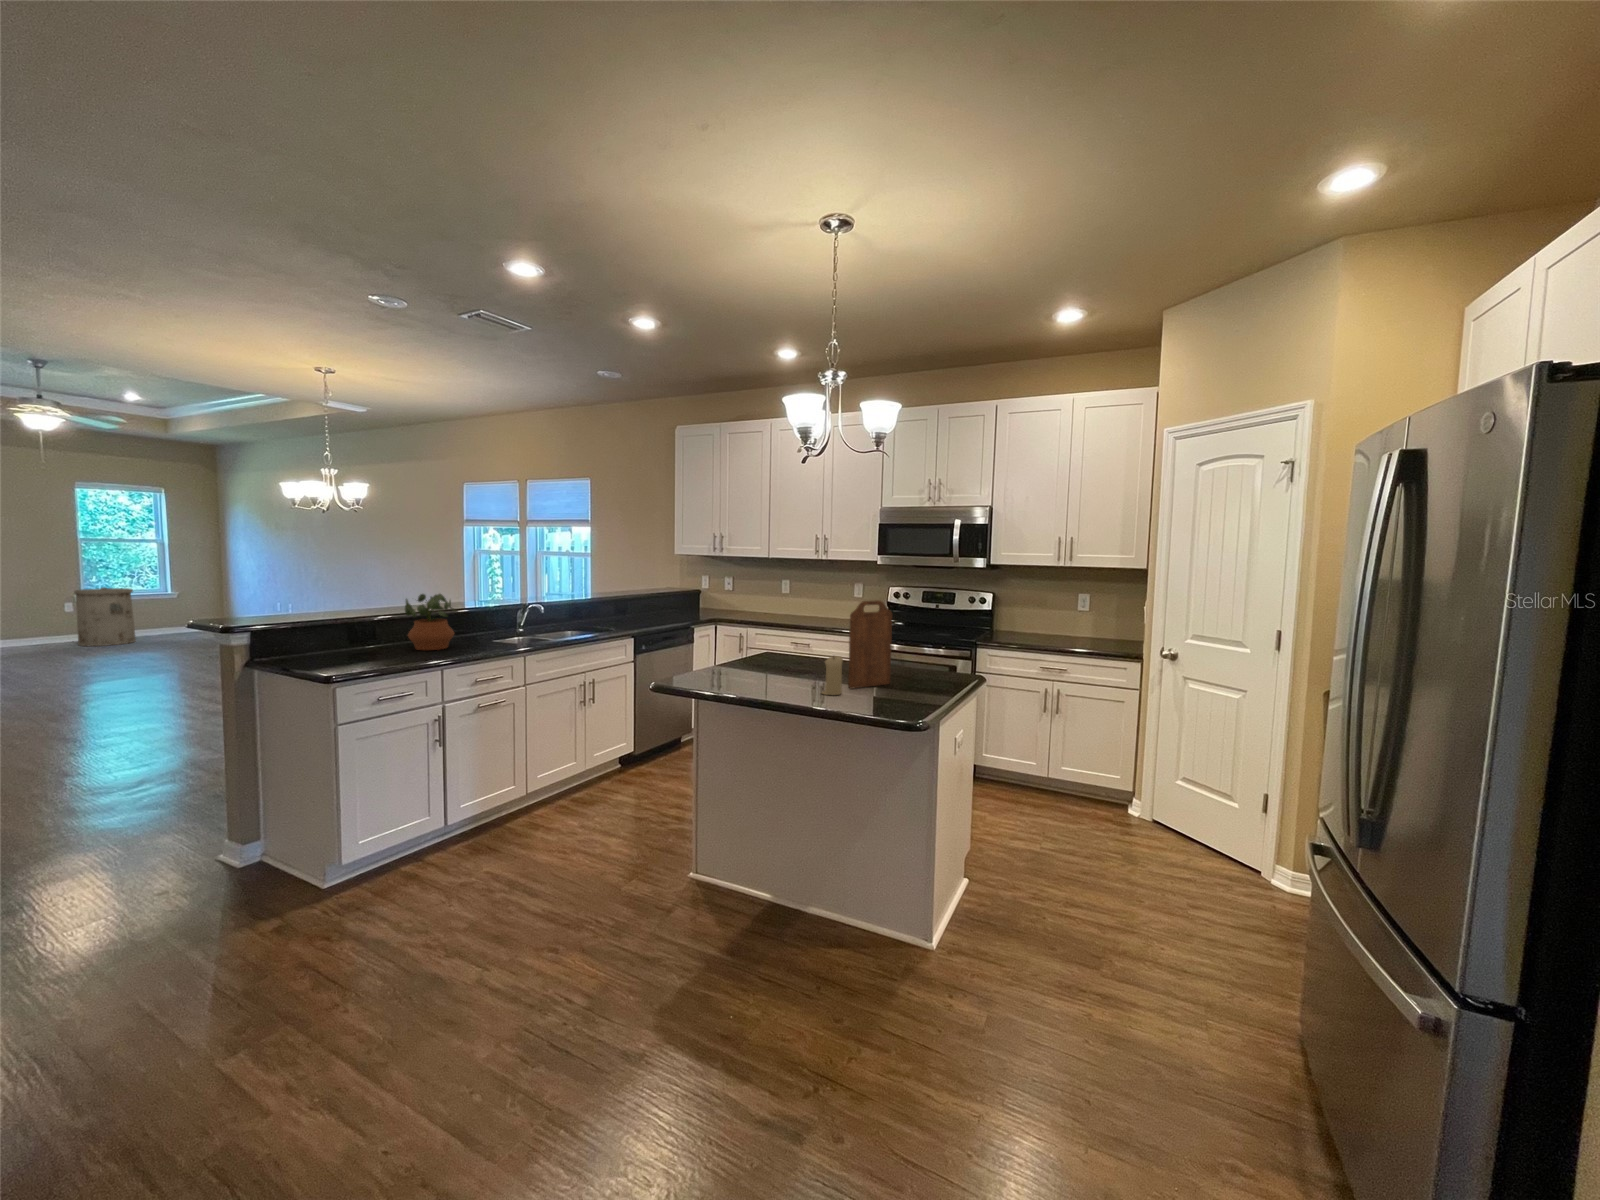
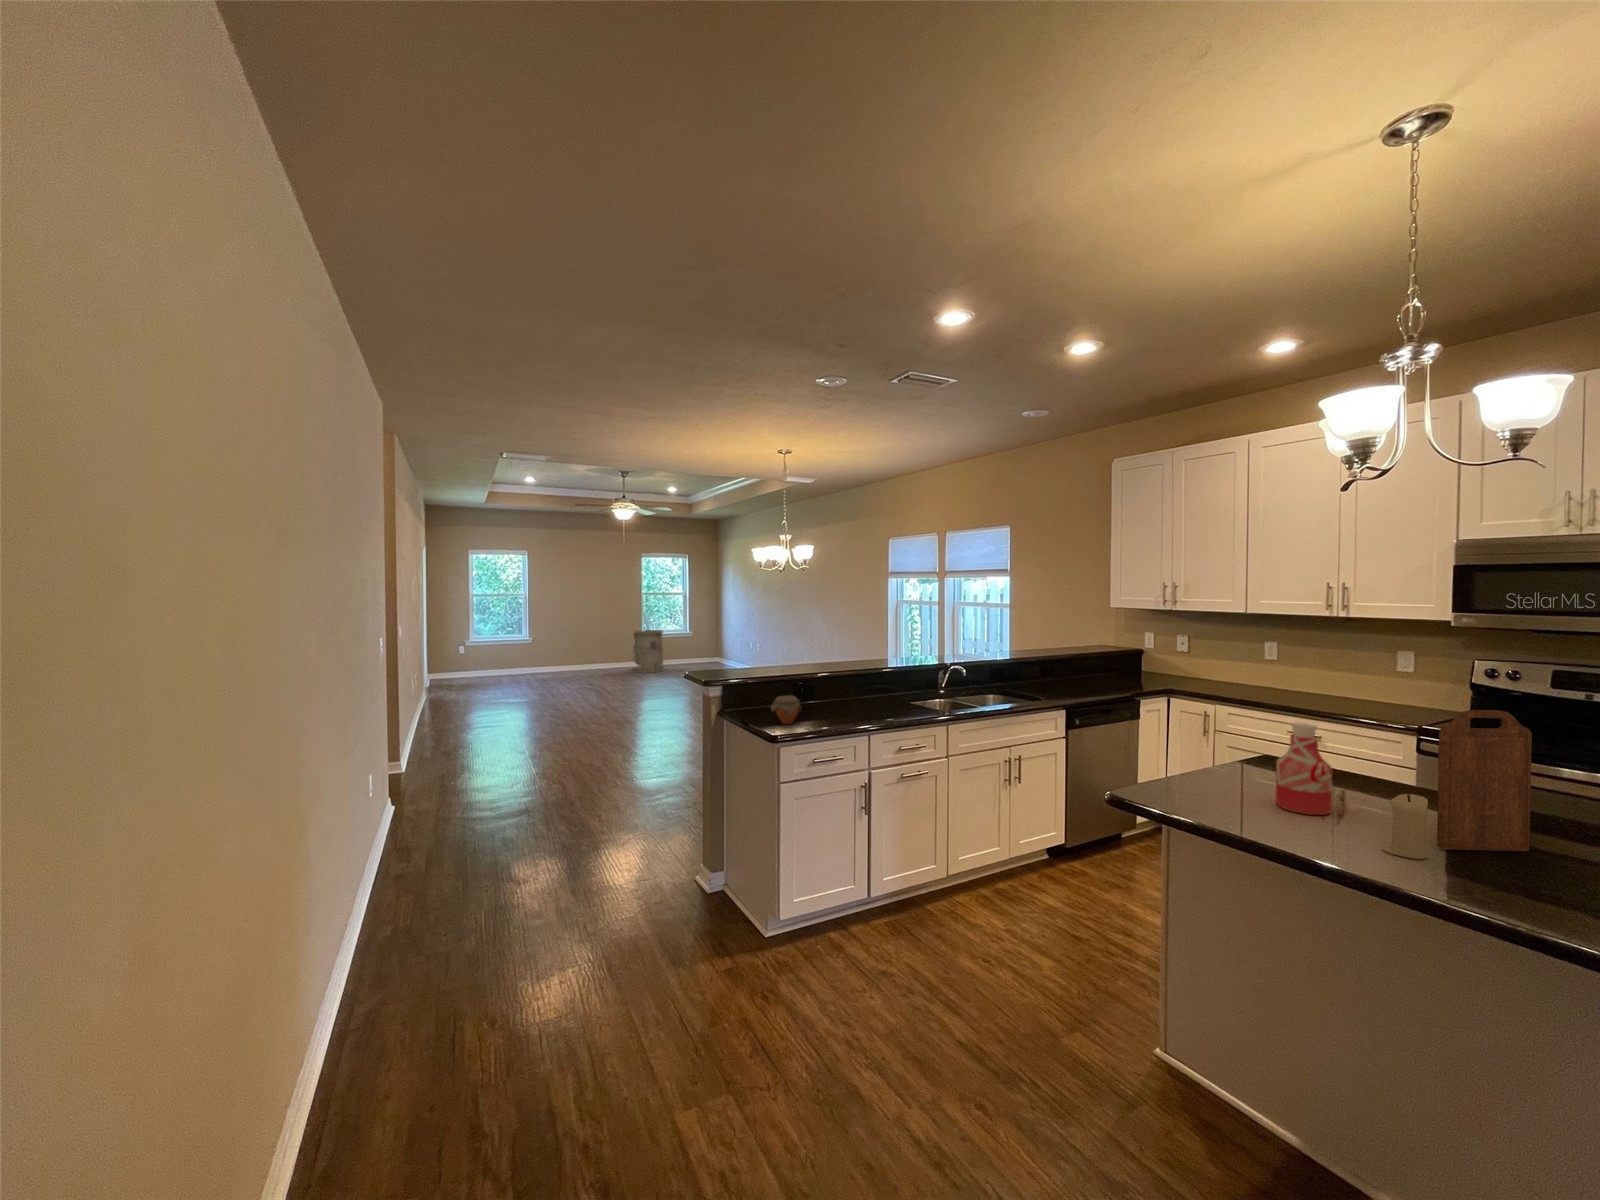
potted plant: present [405,594,456,650] -> none [838,655,883,712]
bottle: none [768,619,799,681] -> present [1276,722,1332,815]
jar: none [318,635,360,666] -> present [771,695,801,724]

